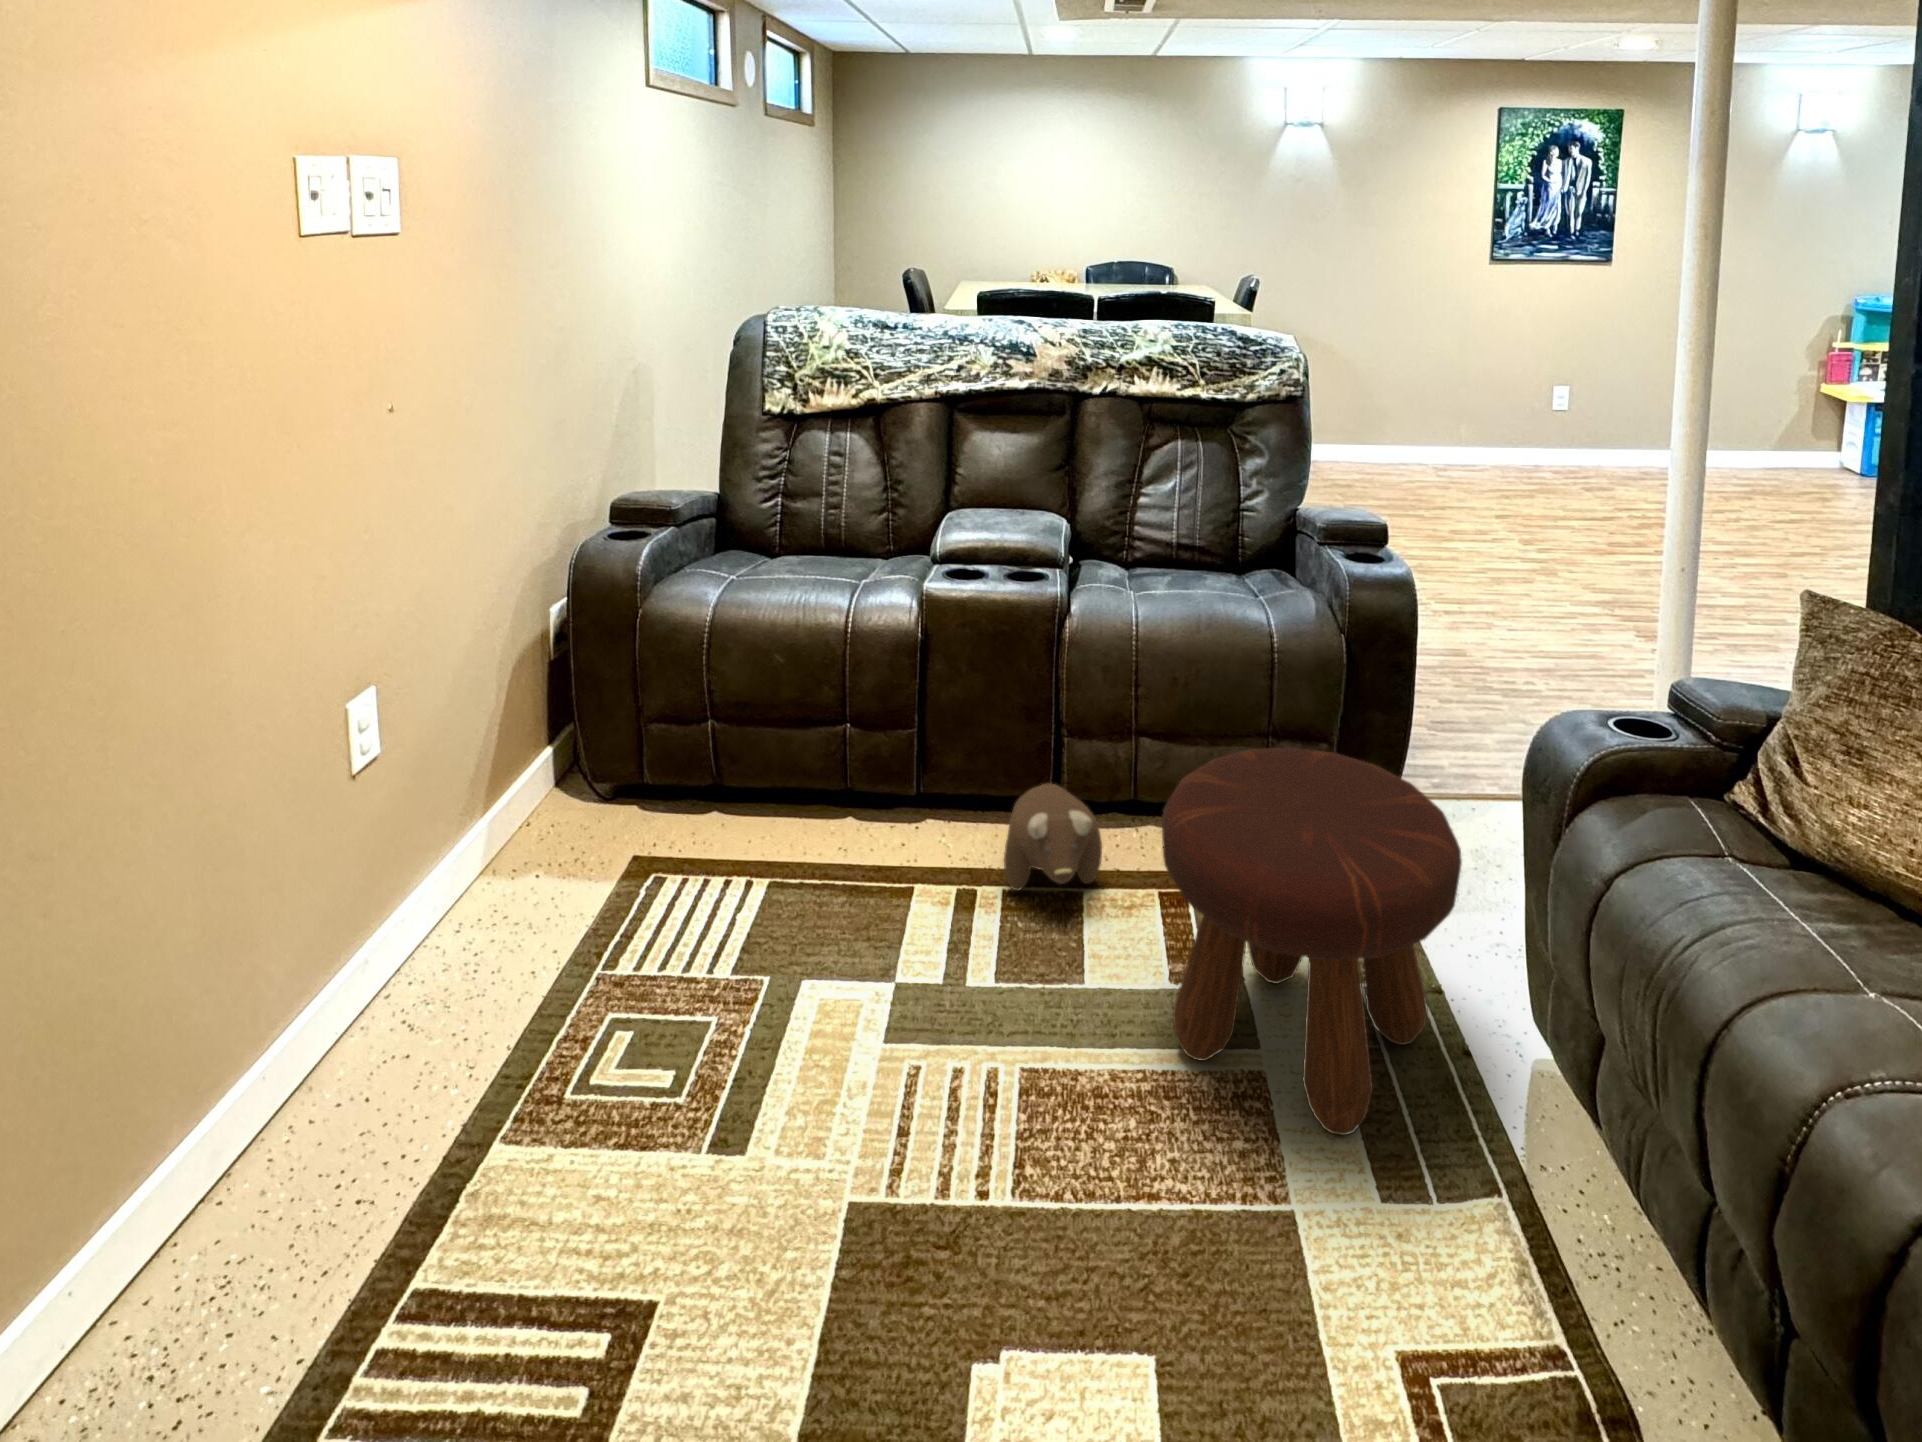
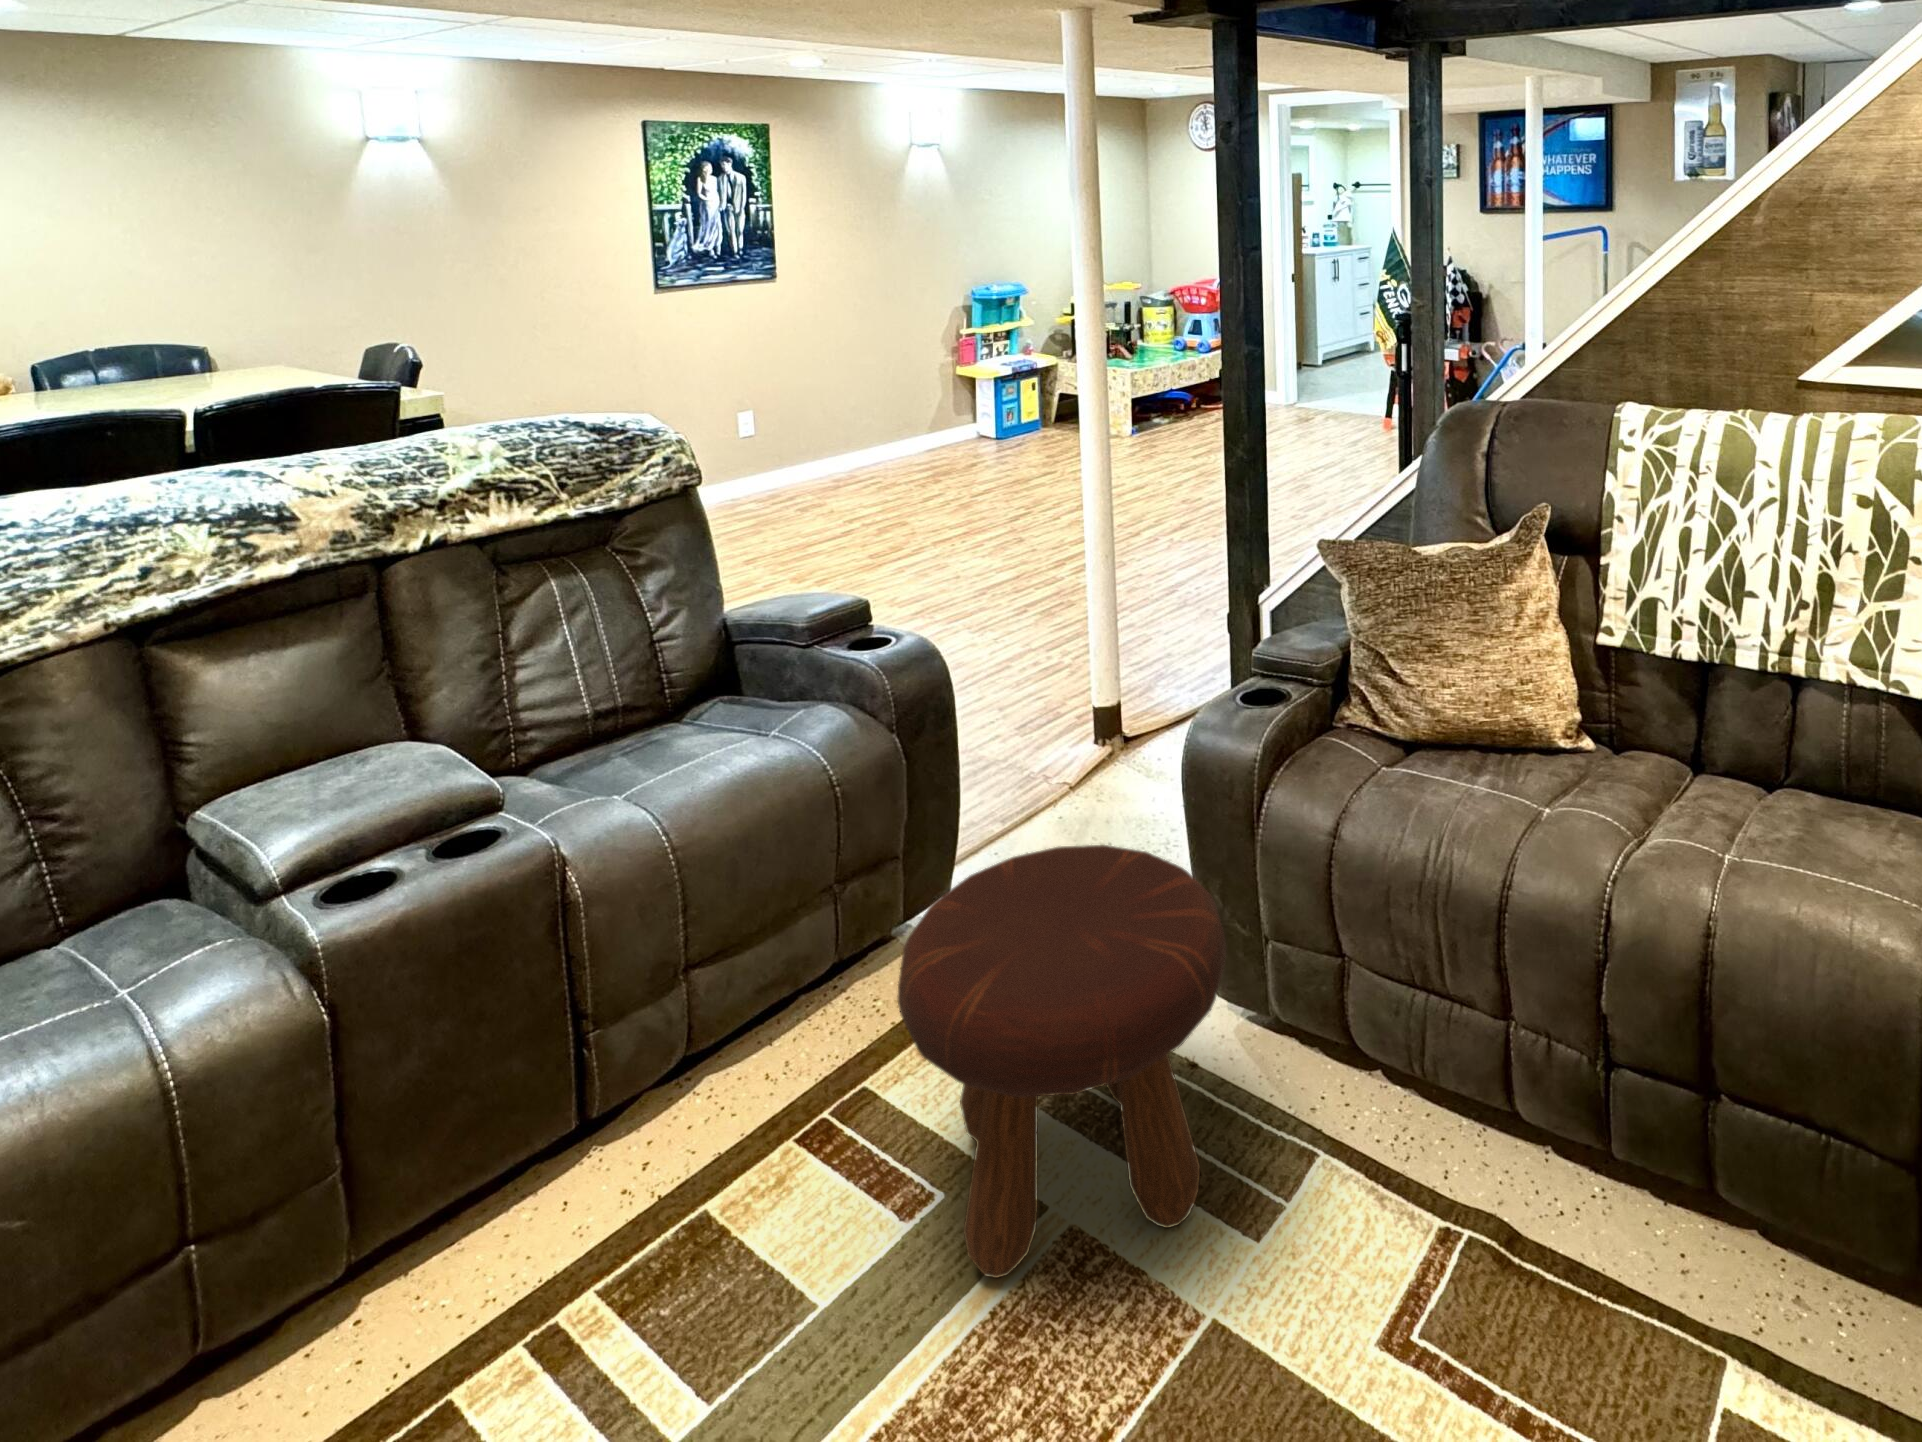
plush toy: present [1004,783,1102,891] -> none [543,1104,725,1288]

